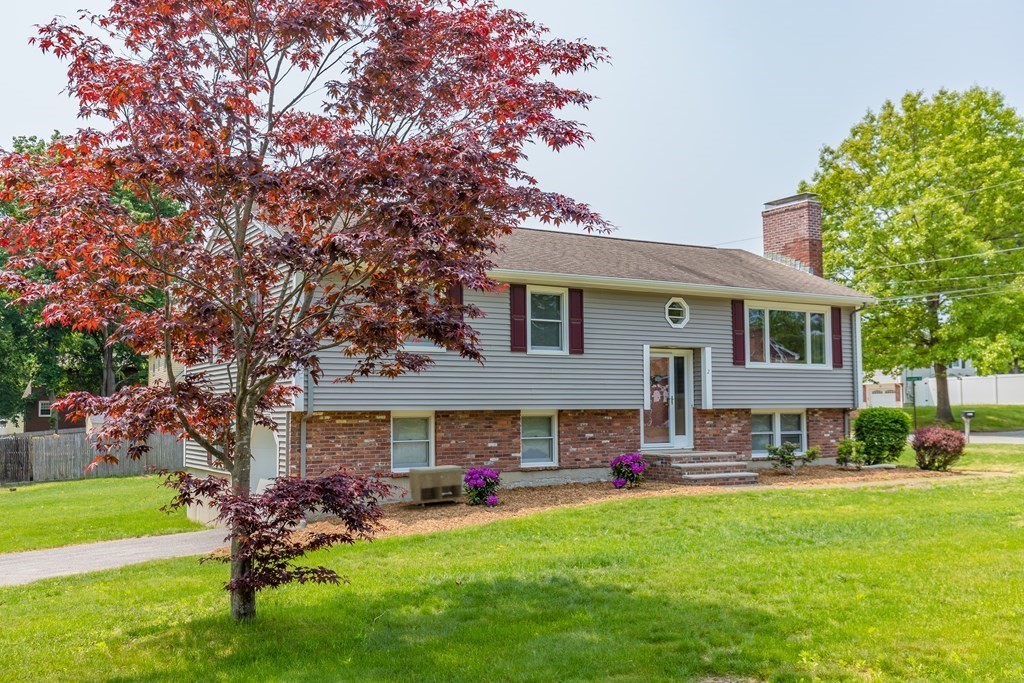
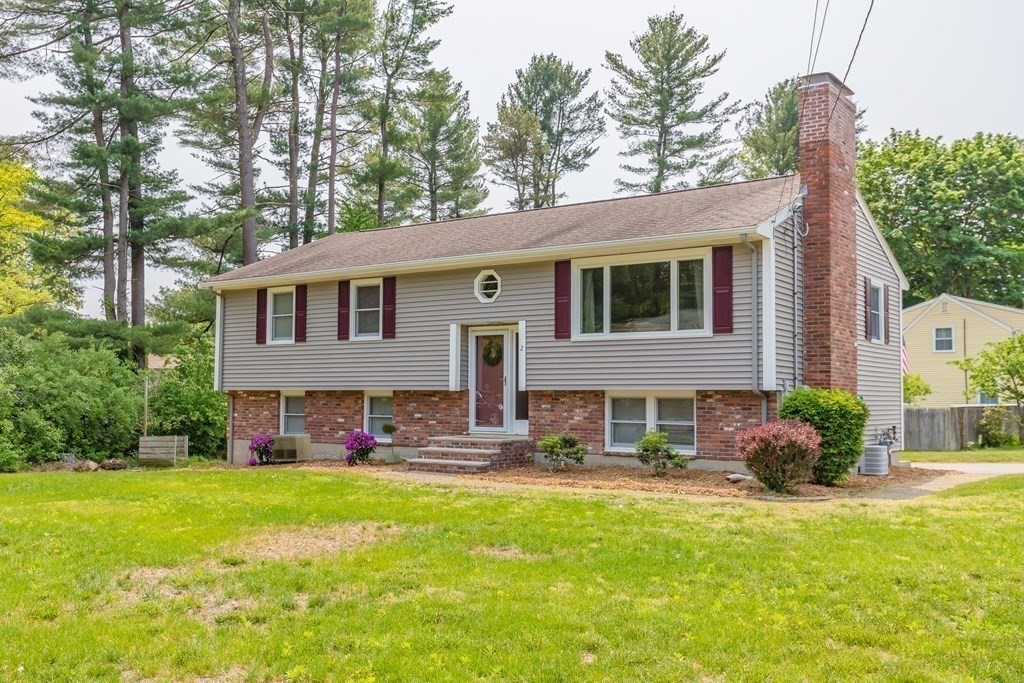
potted tree: none [564,444,585,489] -> present [382,423,401,463]

